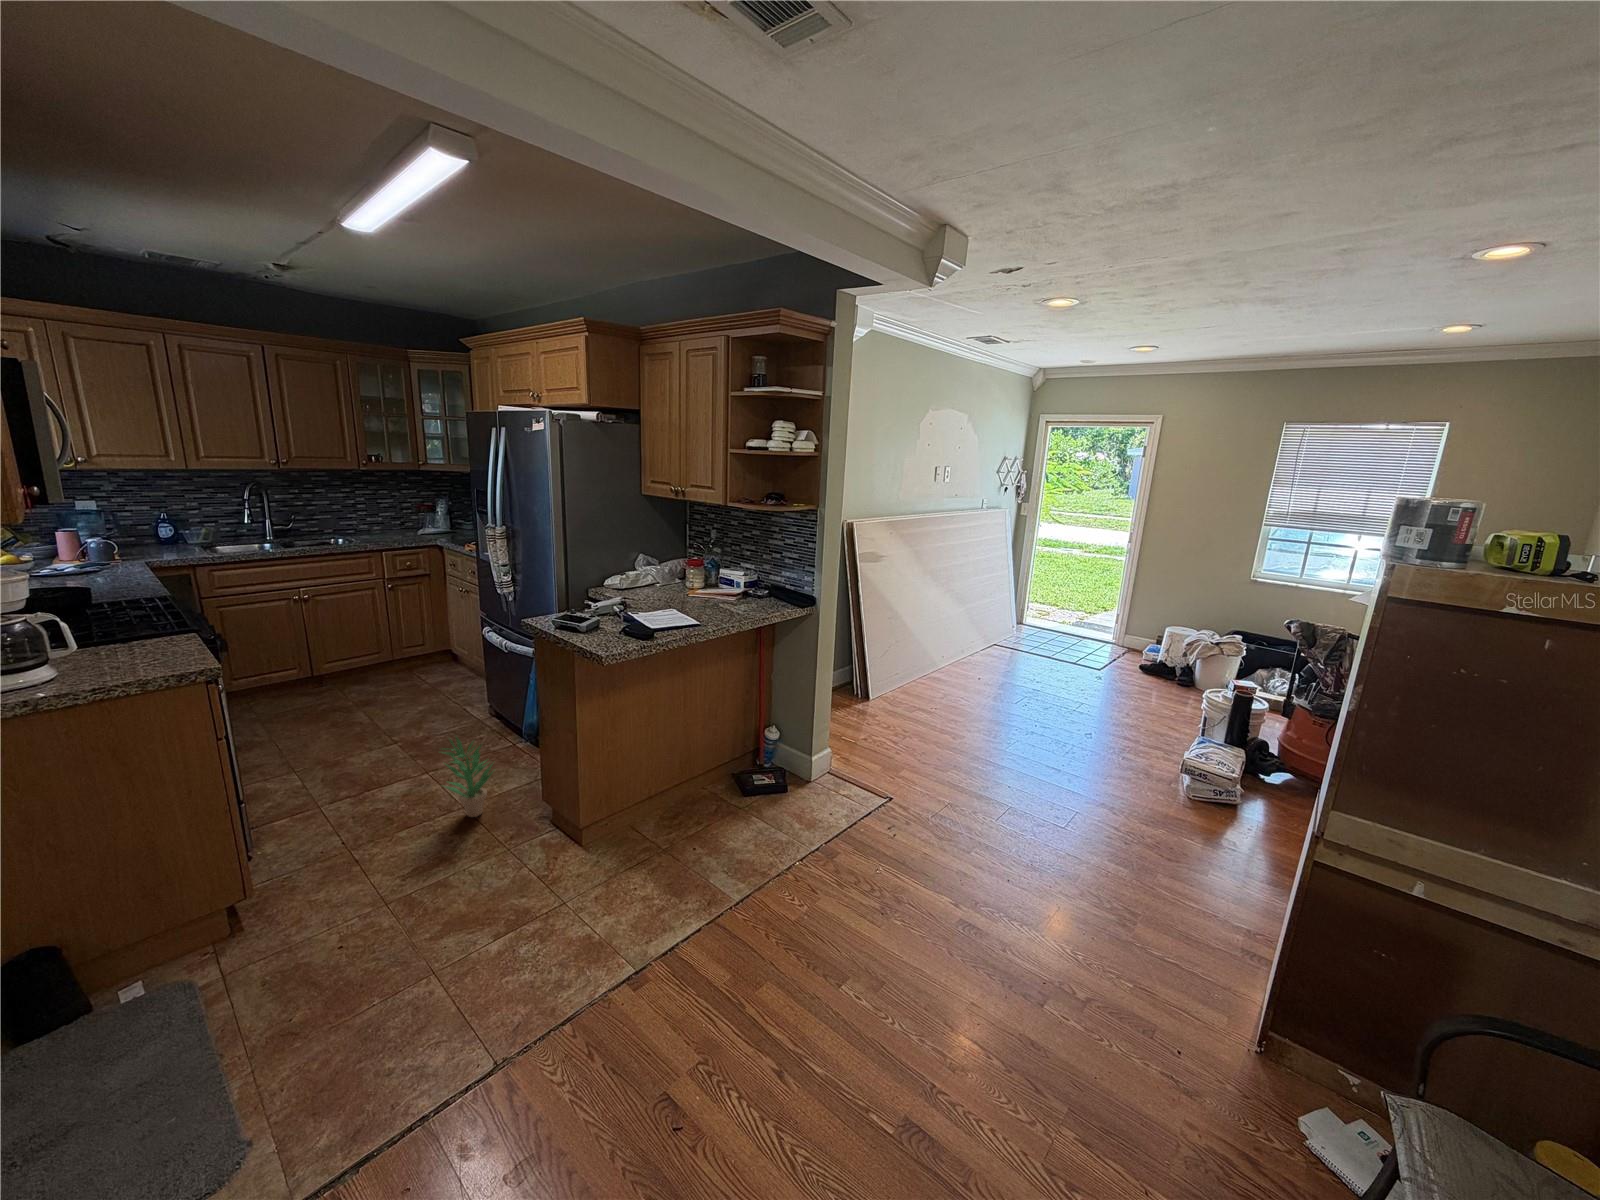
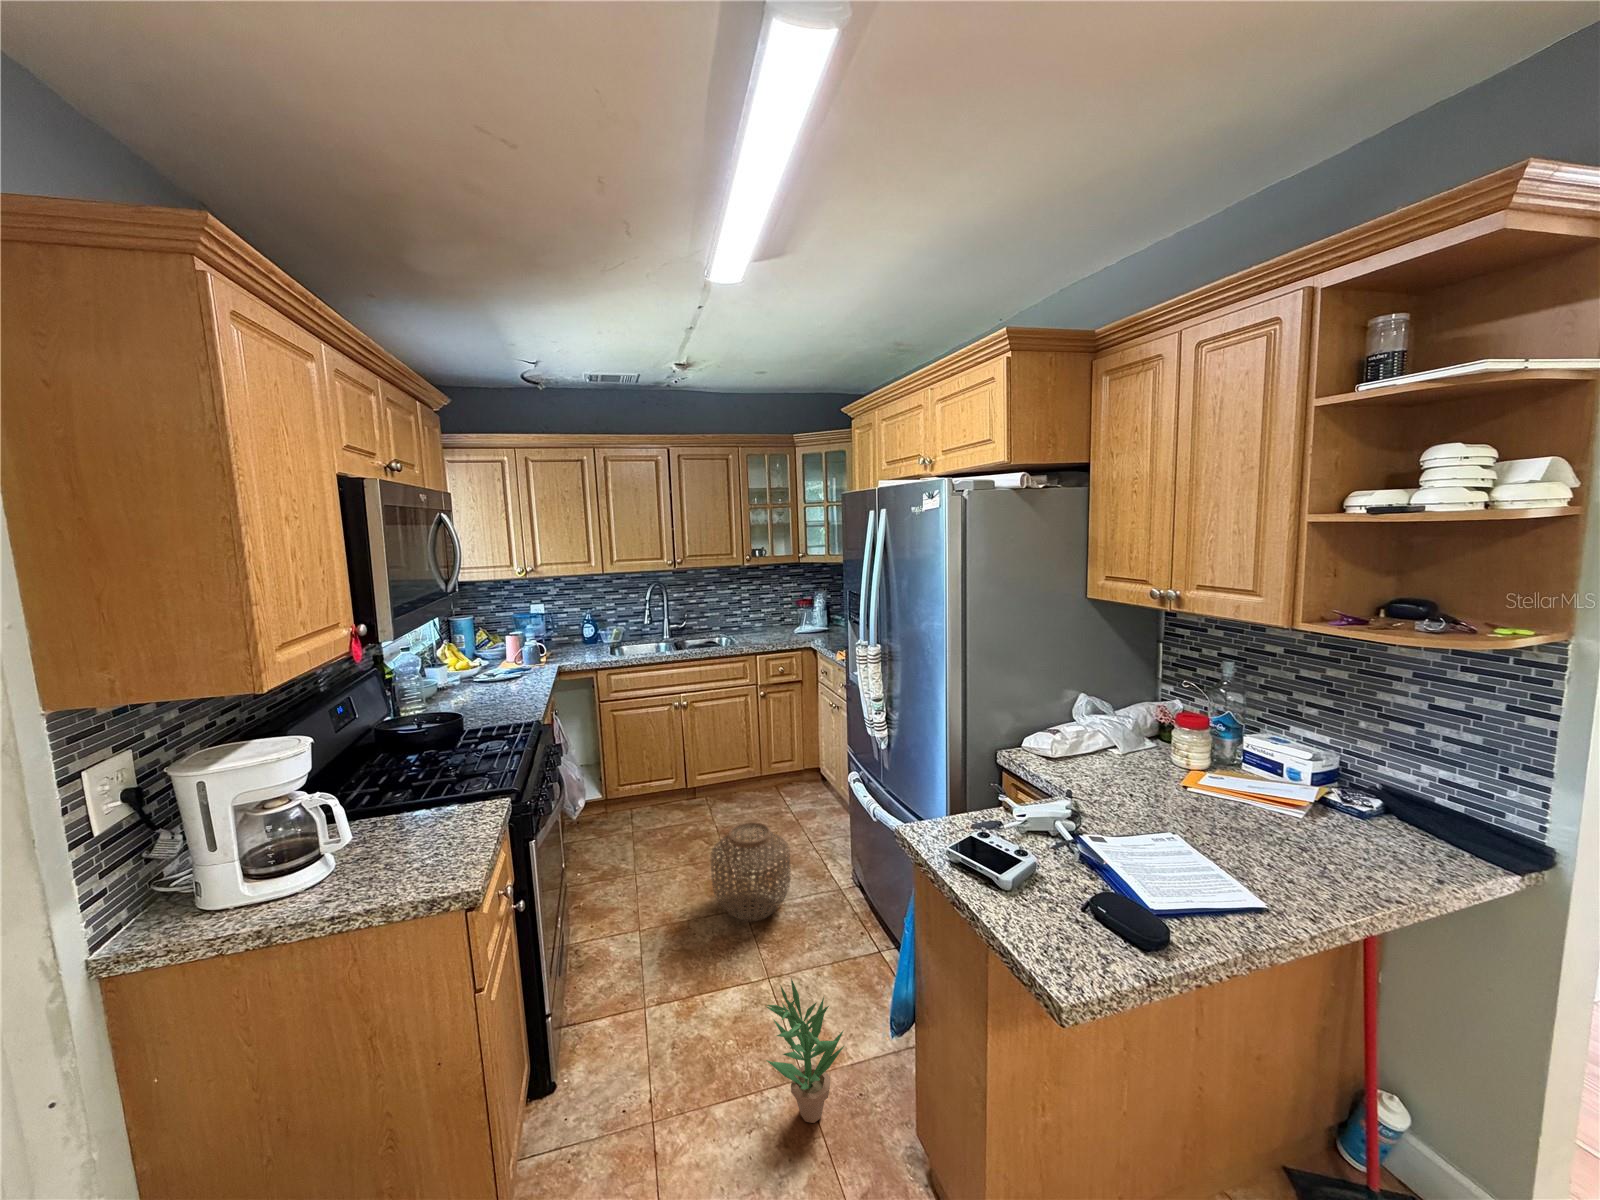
woven basket: none [366,674,441,747] -> present [711,822,790,921]

